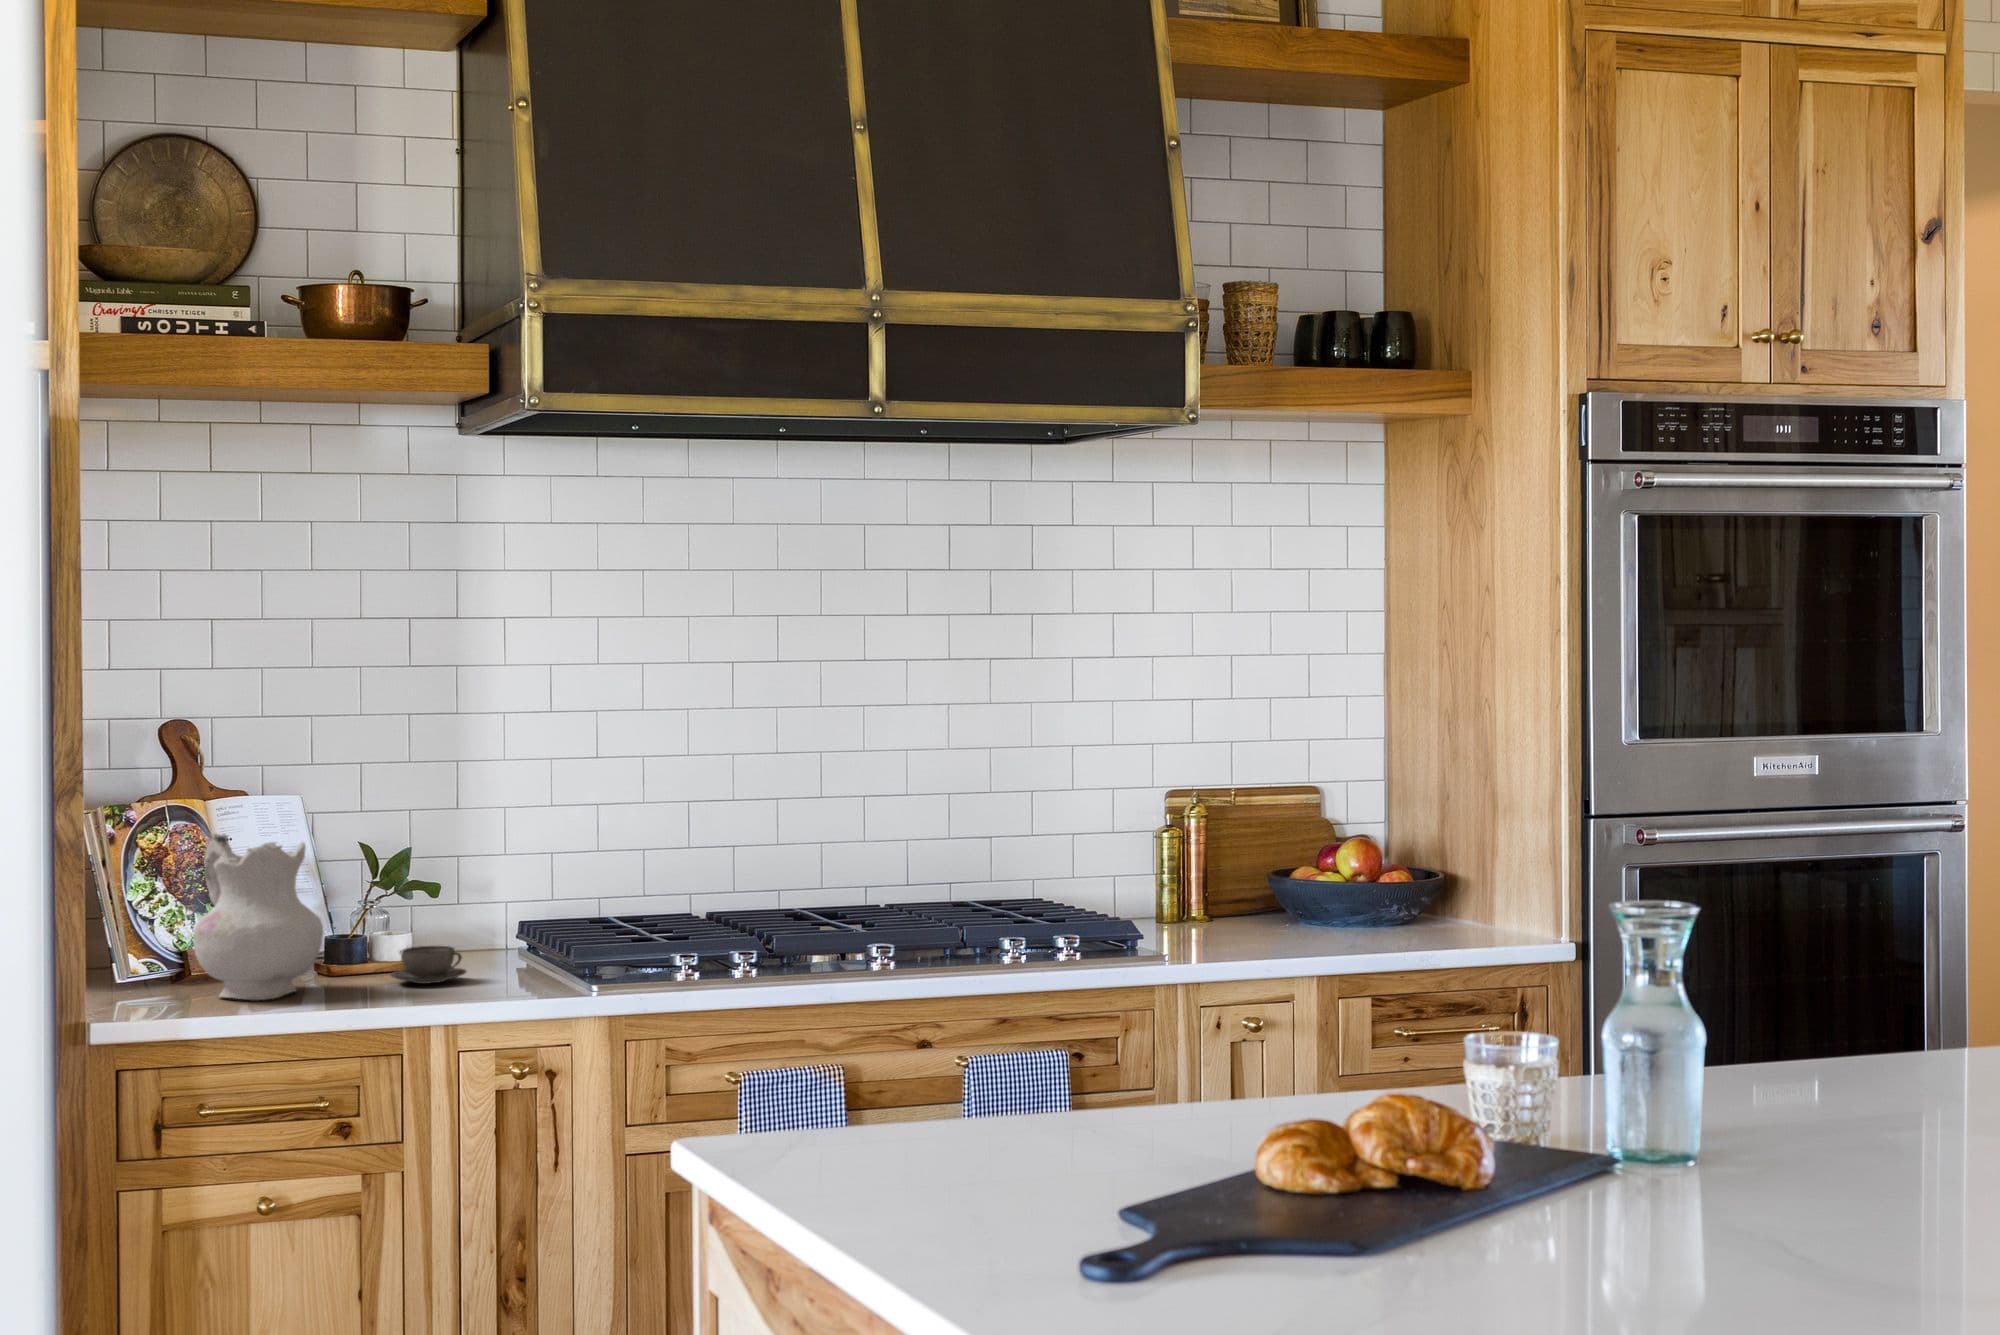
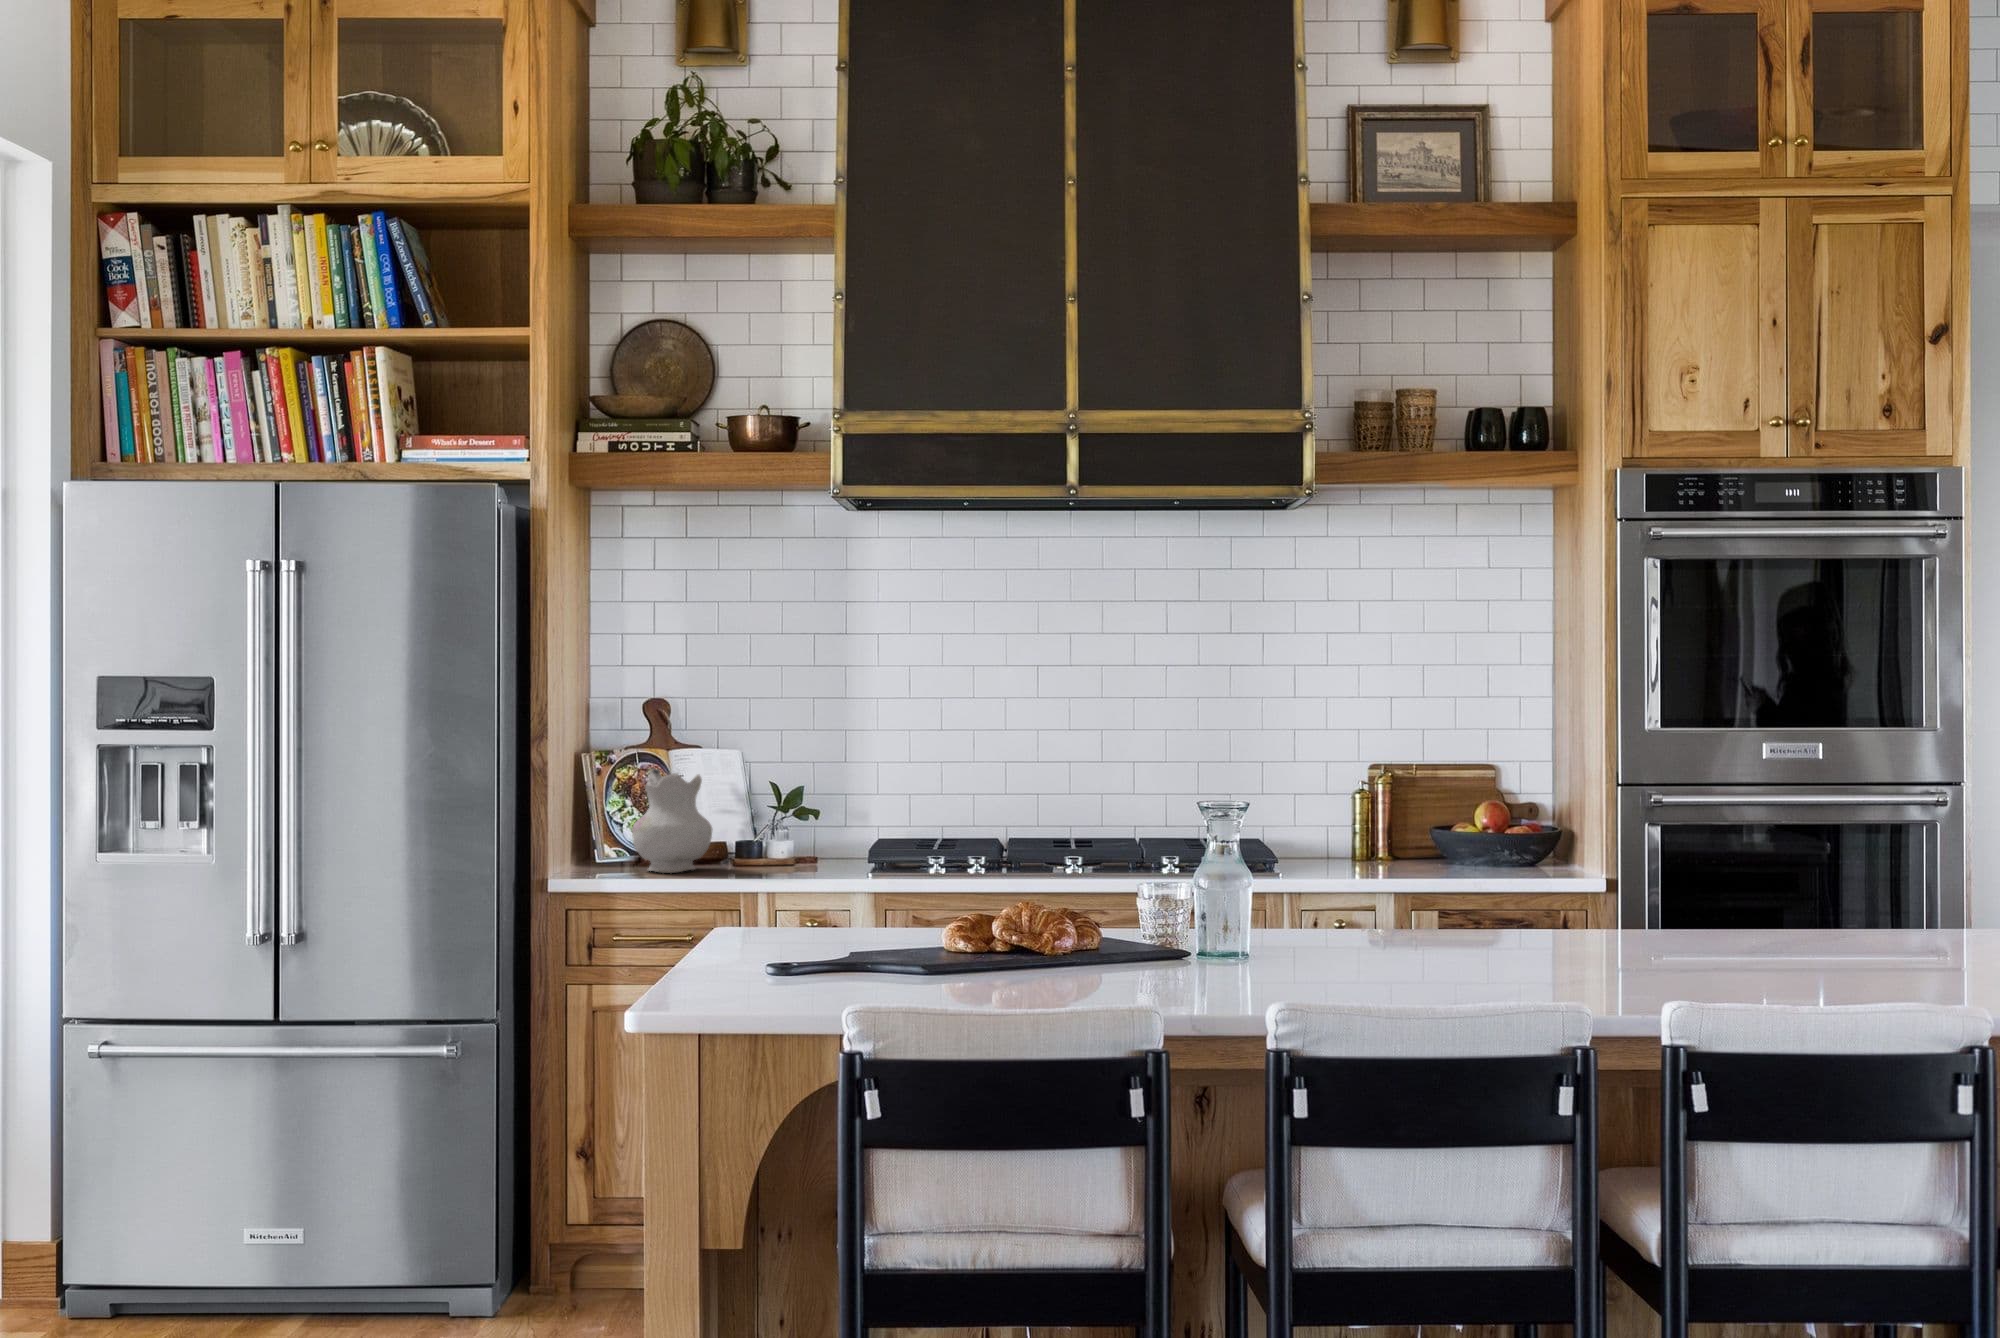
teacup: present [391,946,466,984] -> none [755,847,805,870]

